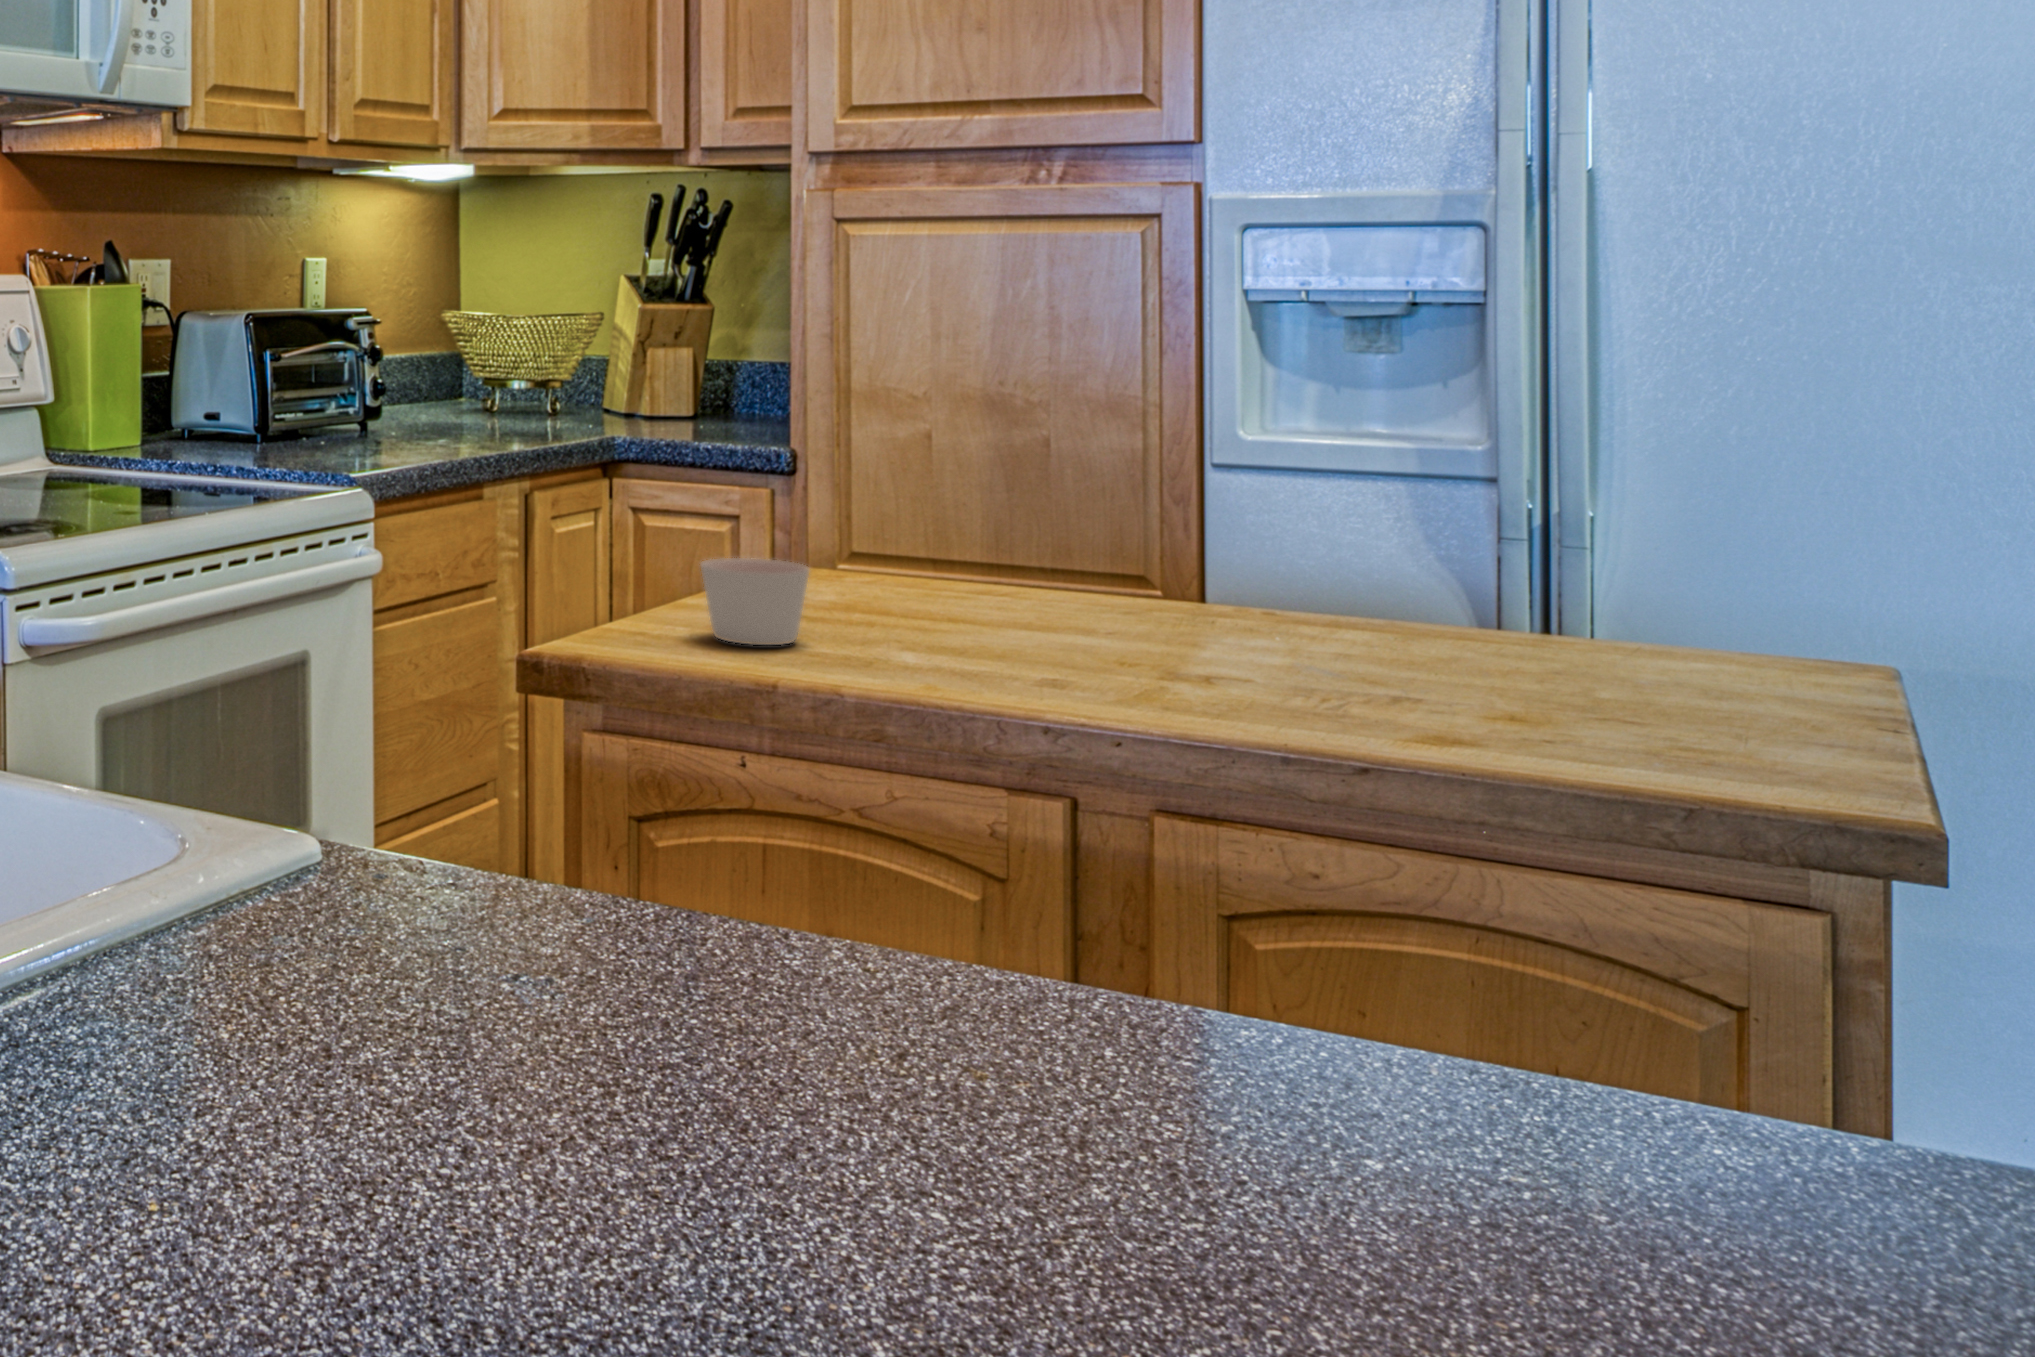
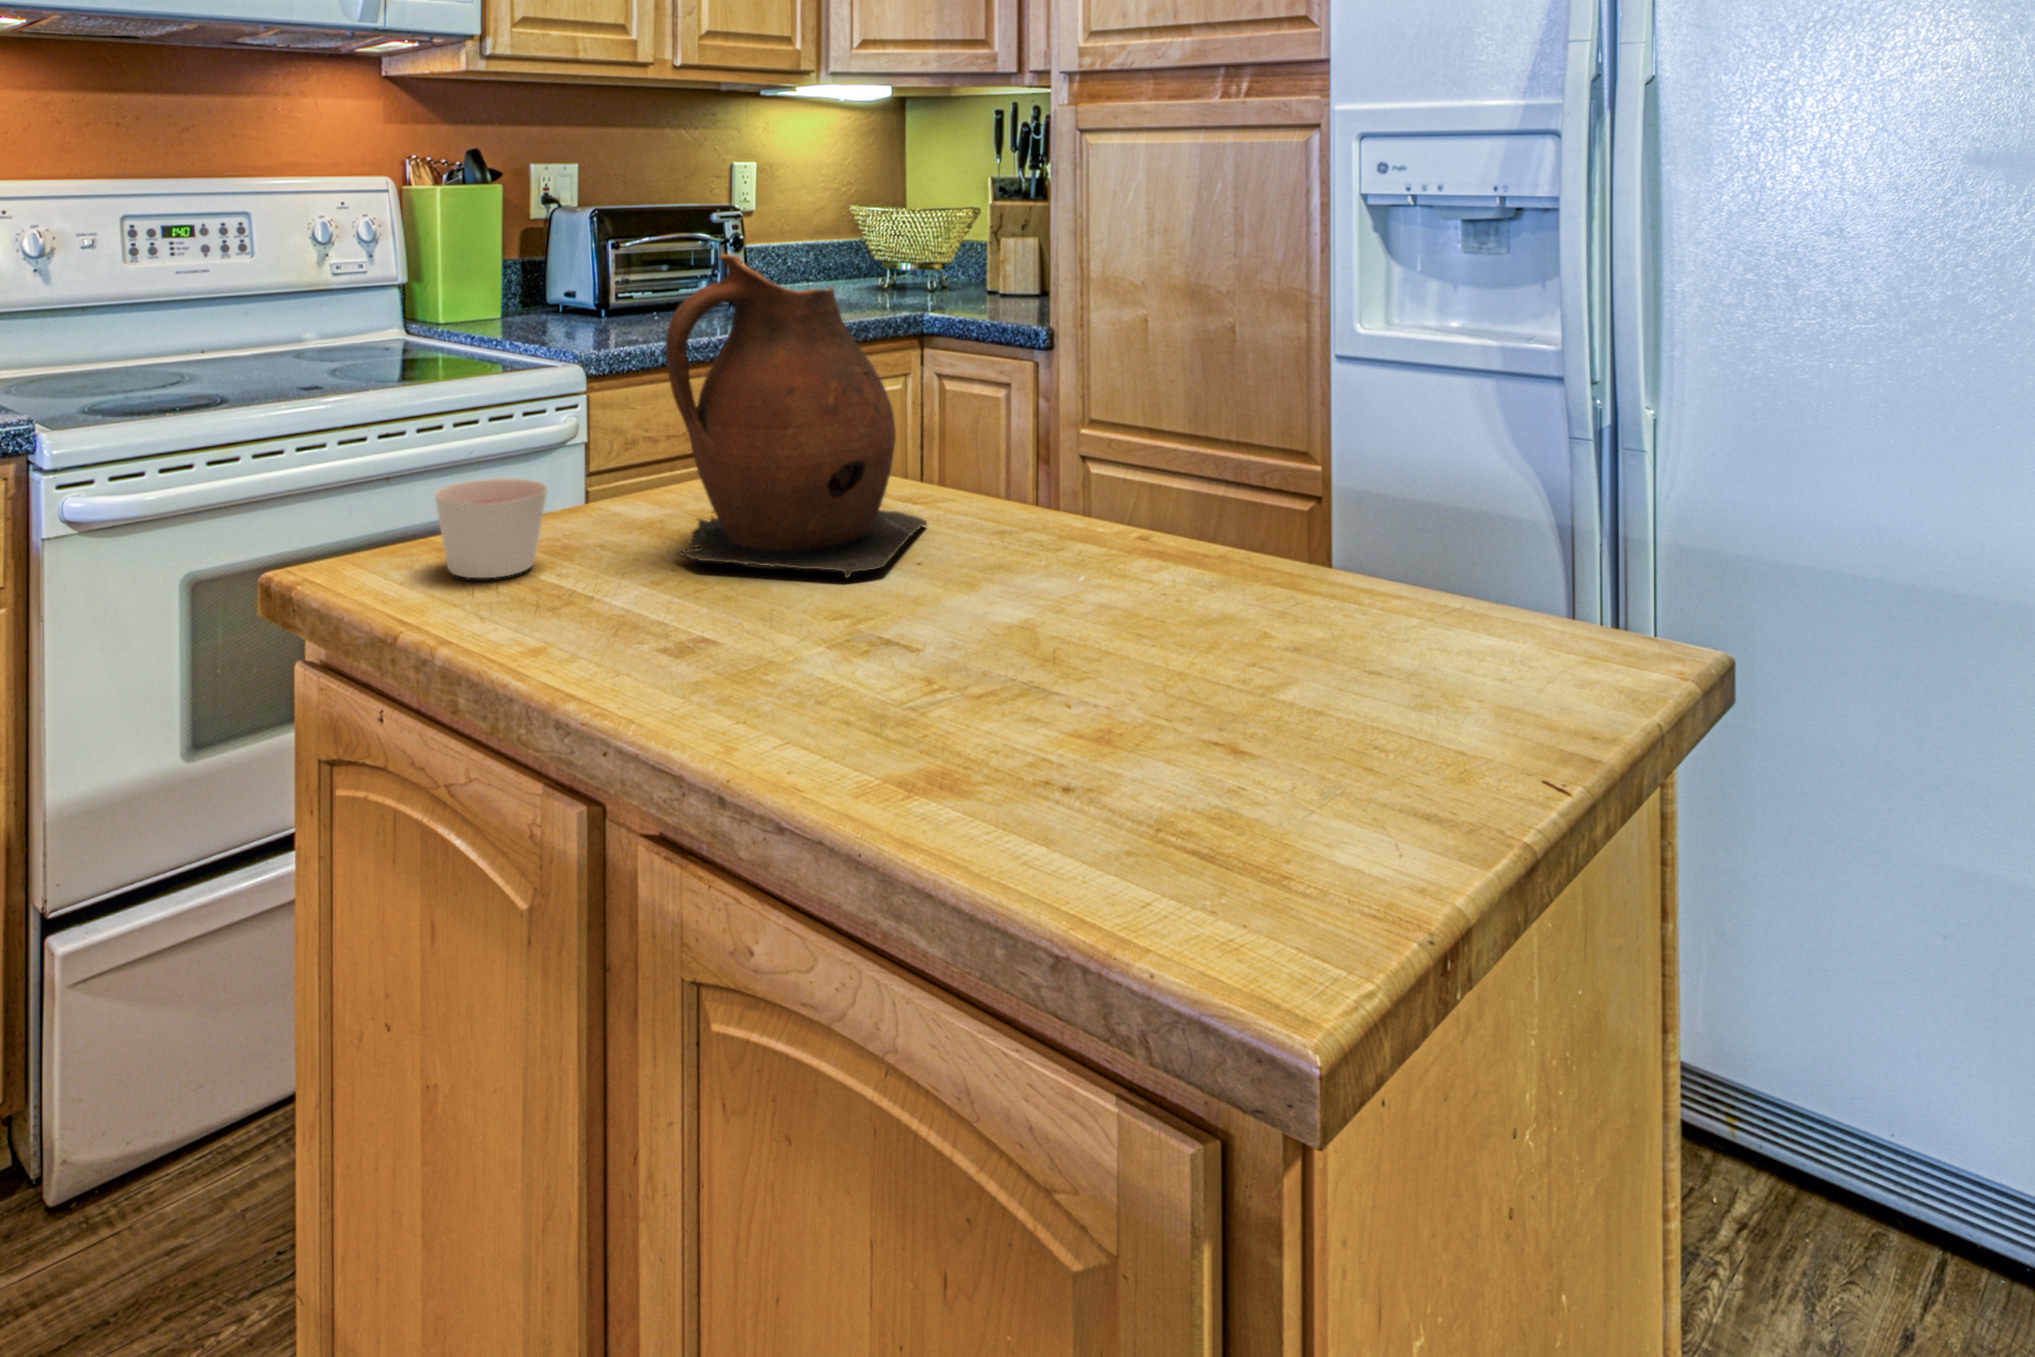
ceramic pitcher: none [866,344,1134,640] -> present [666,254,927,578]

